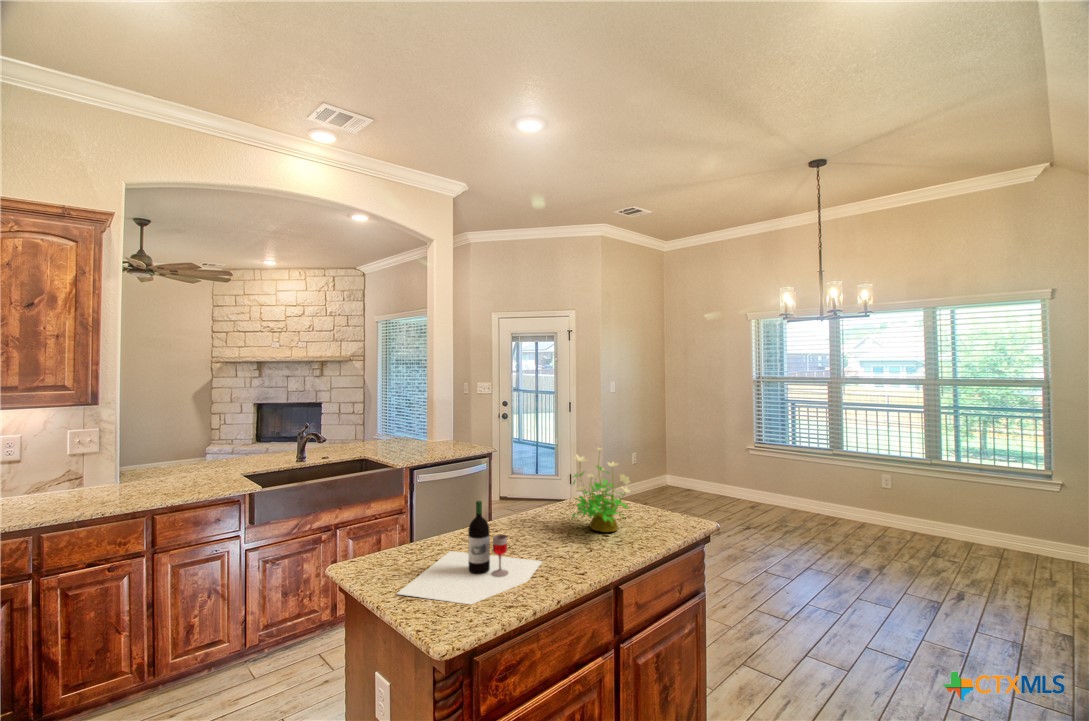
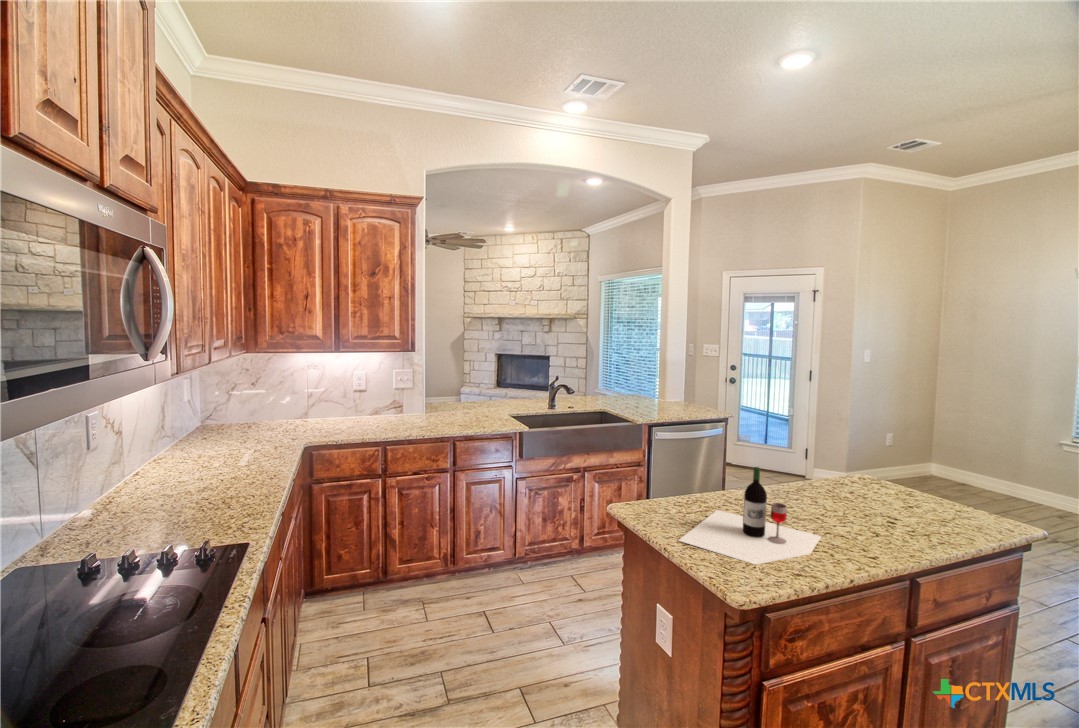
potted plant: present [572,448,631,532] -> none [843,426,930,519]

